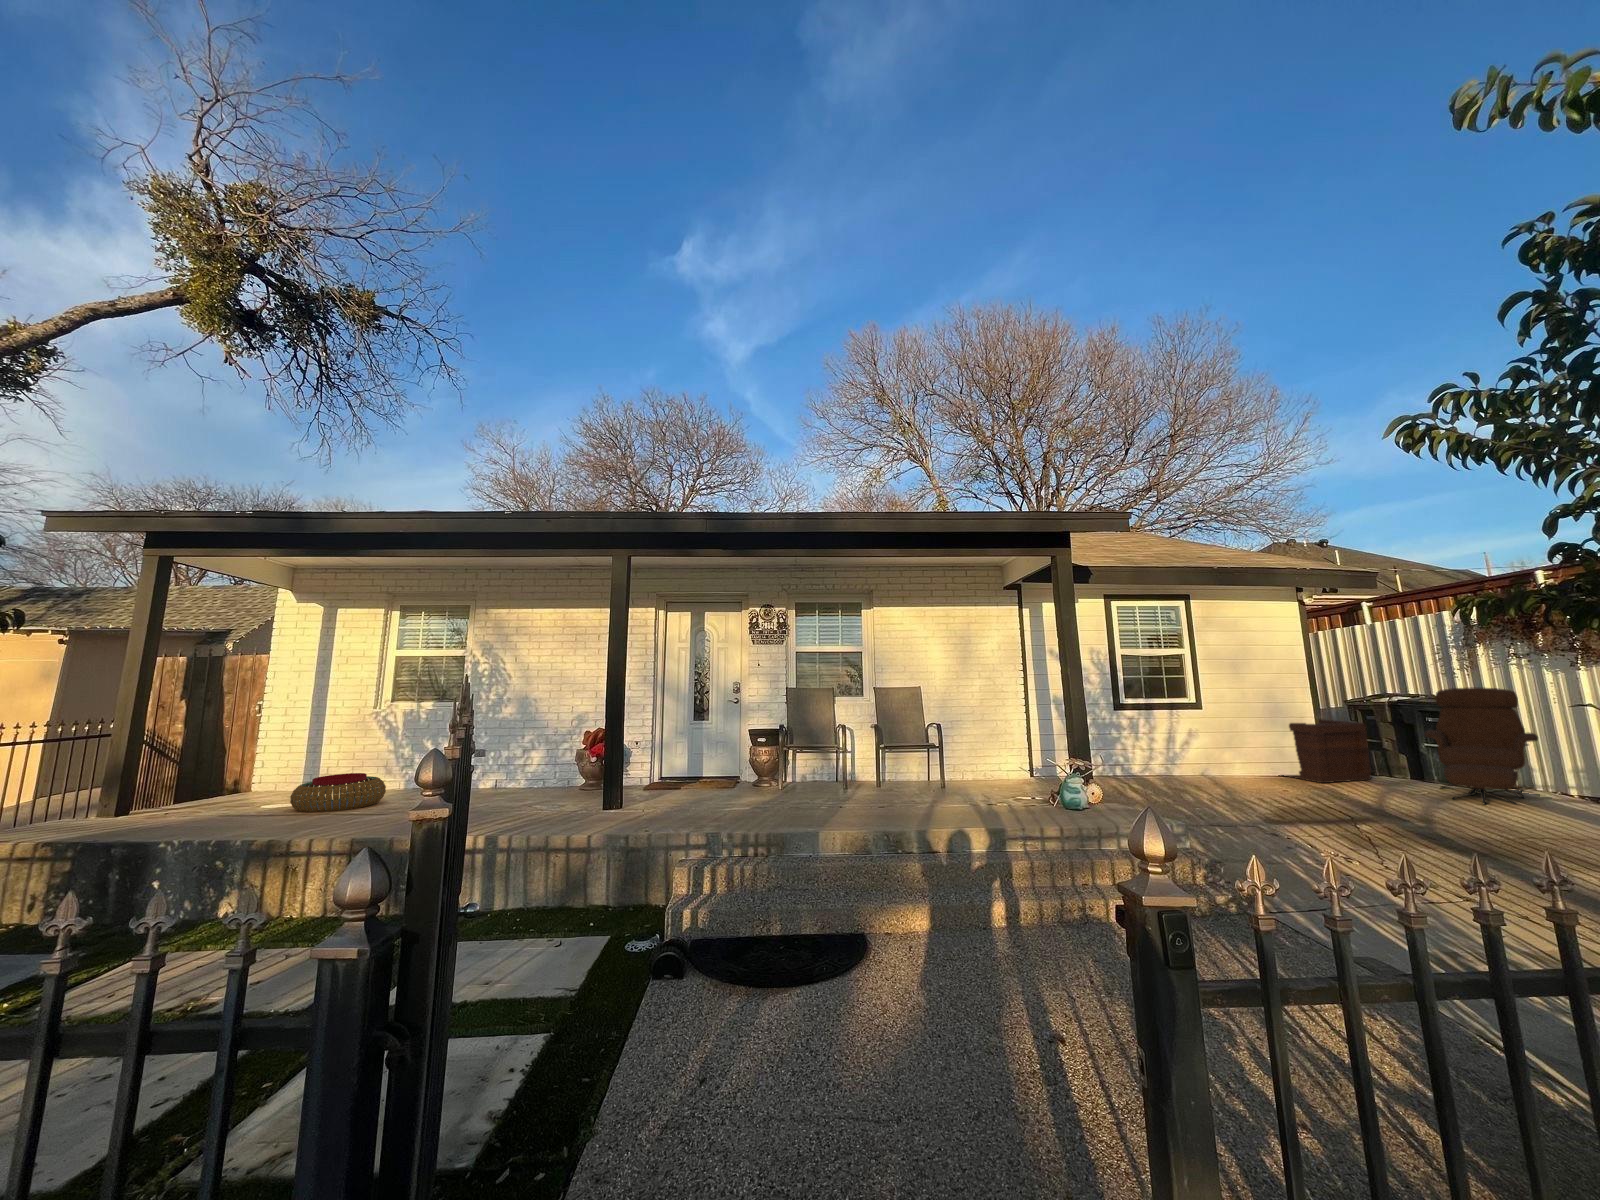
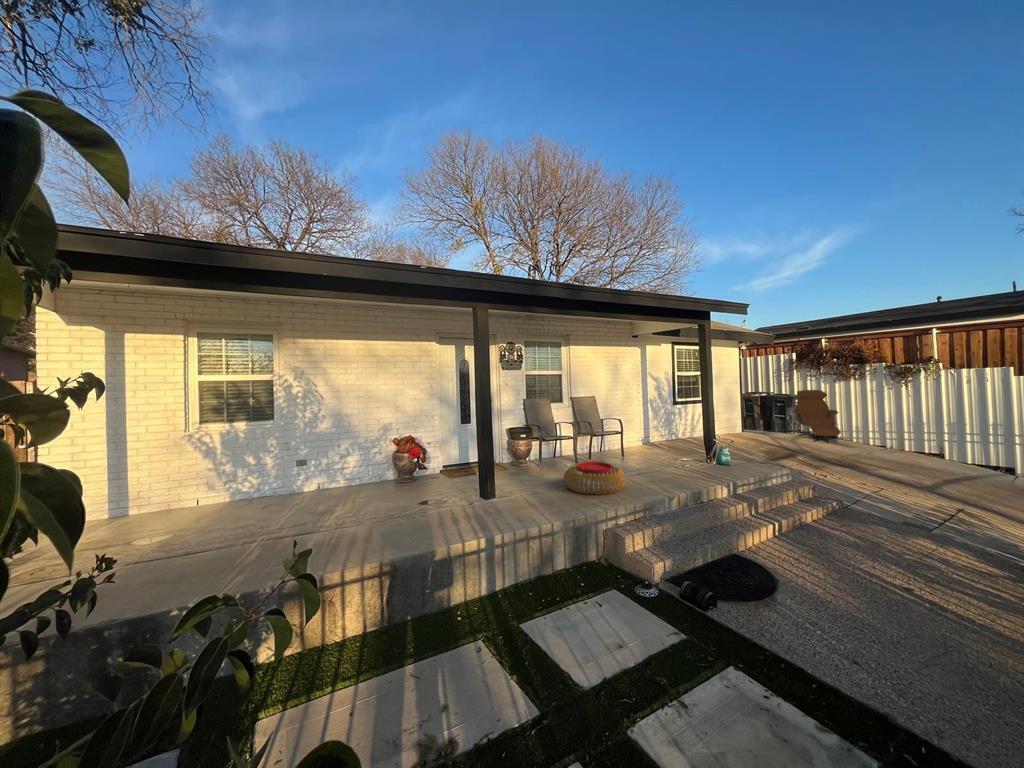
wooden crate: present [1279,719,1371,783] -> none [728,405,768,437]
pouf: present [290,773,386,812] -> present [564,462,626,495]

